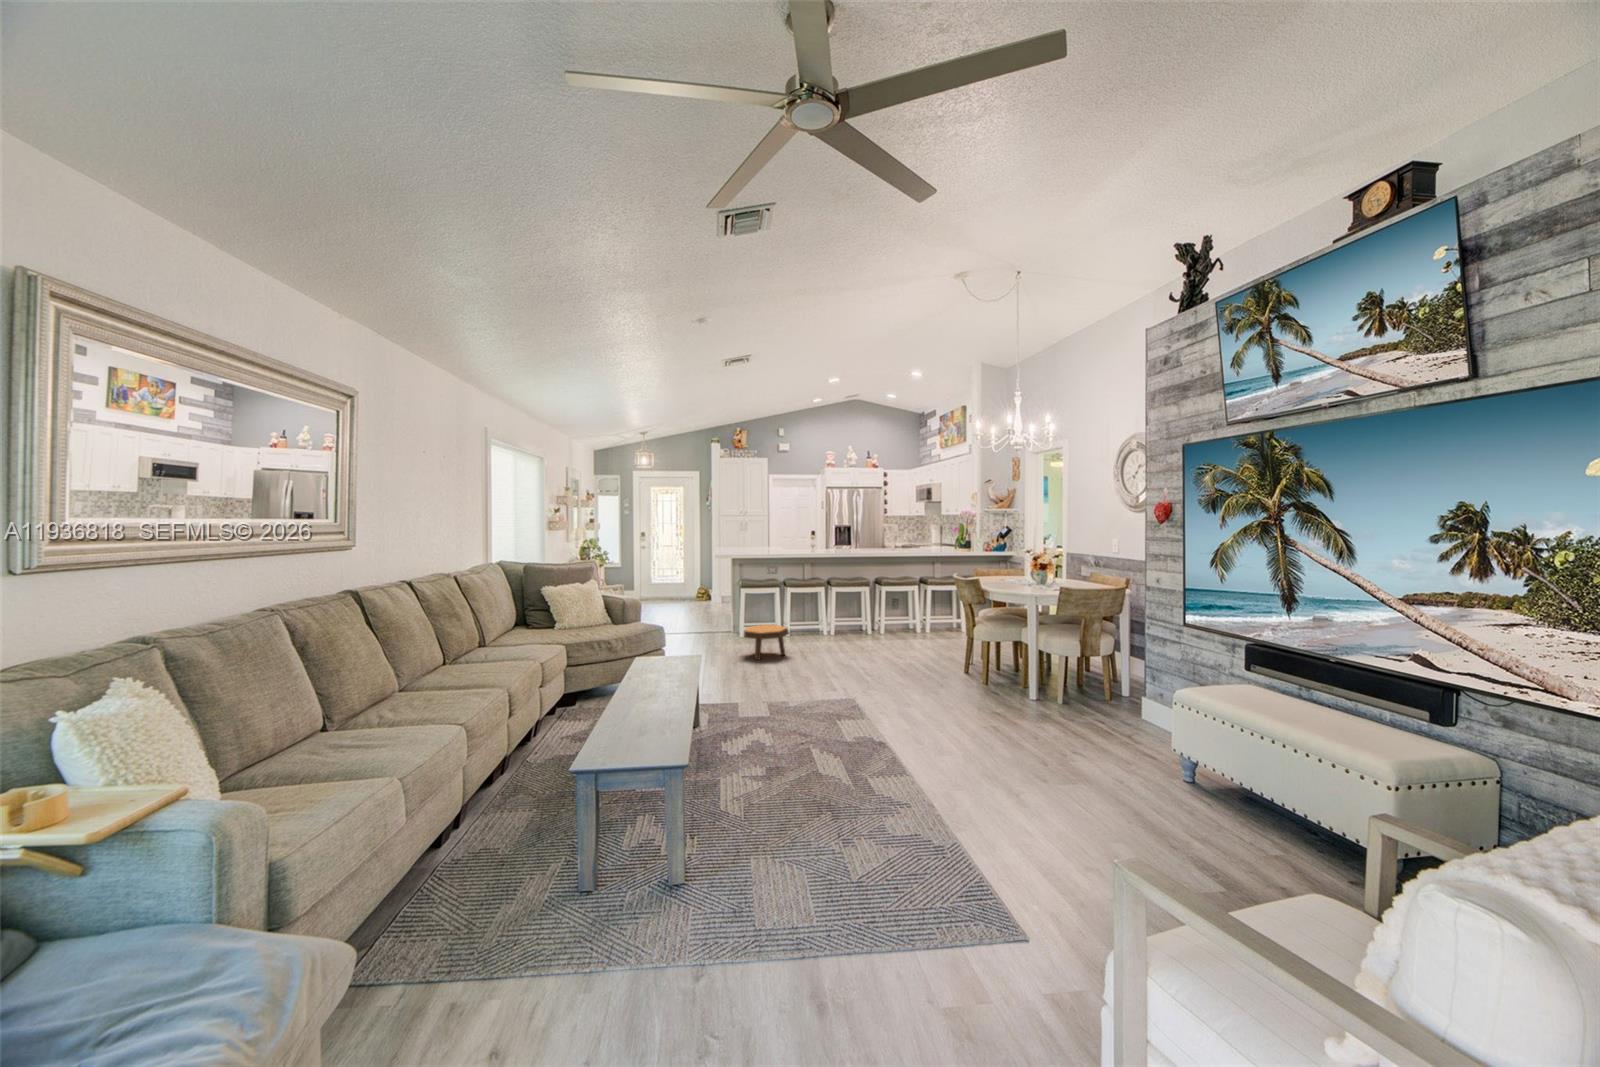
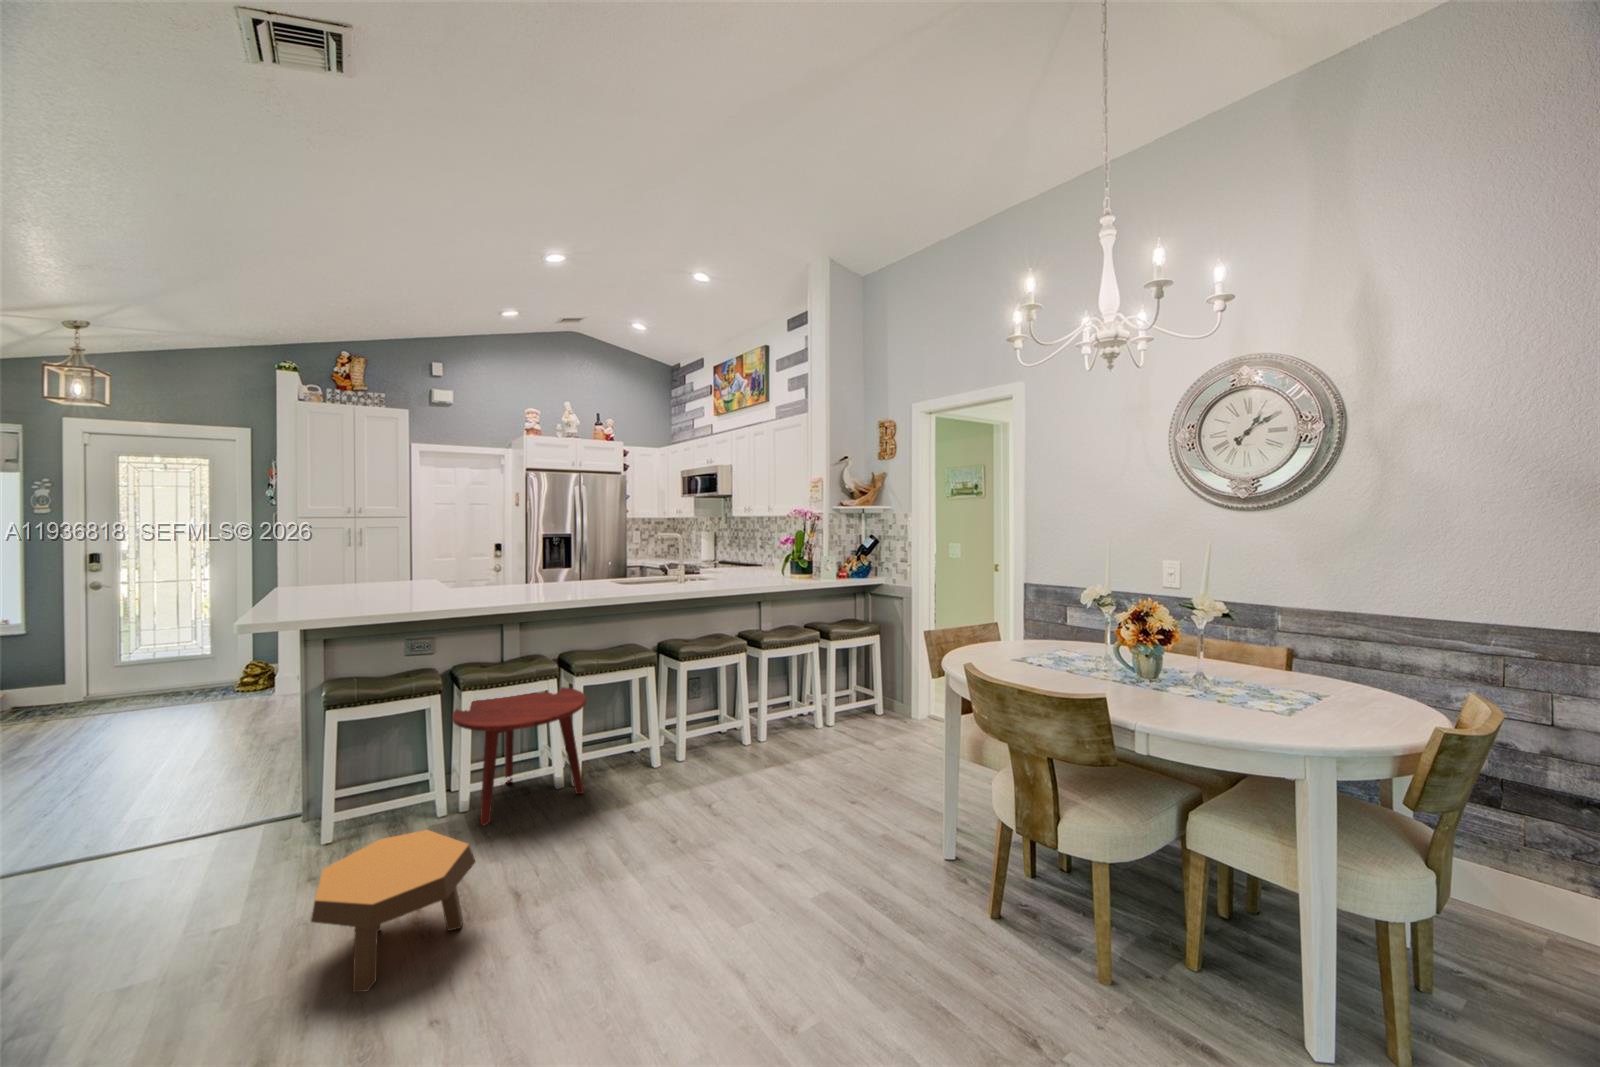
side table: none [784,592,837,641] -> present [452,687,586,825]

